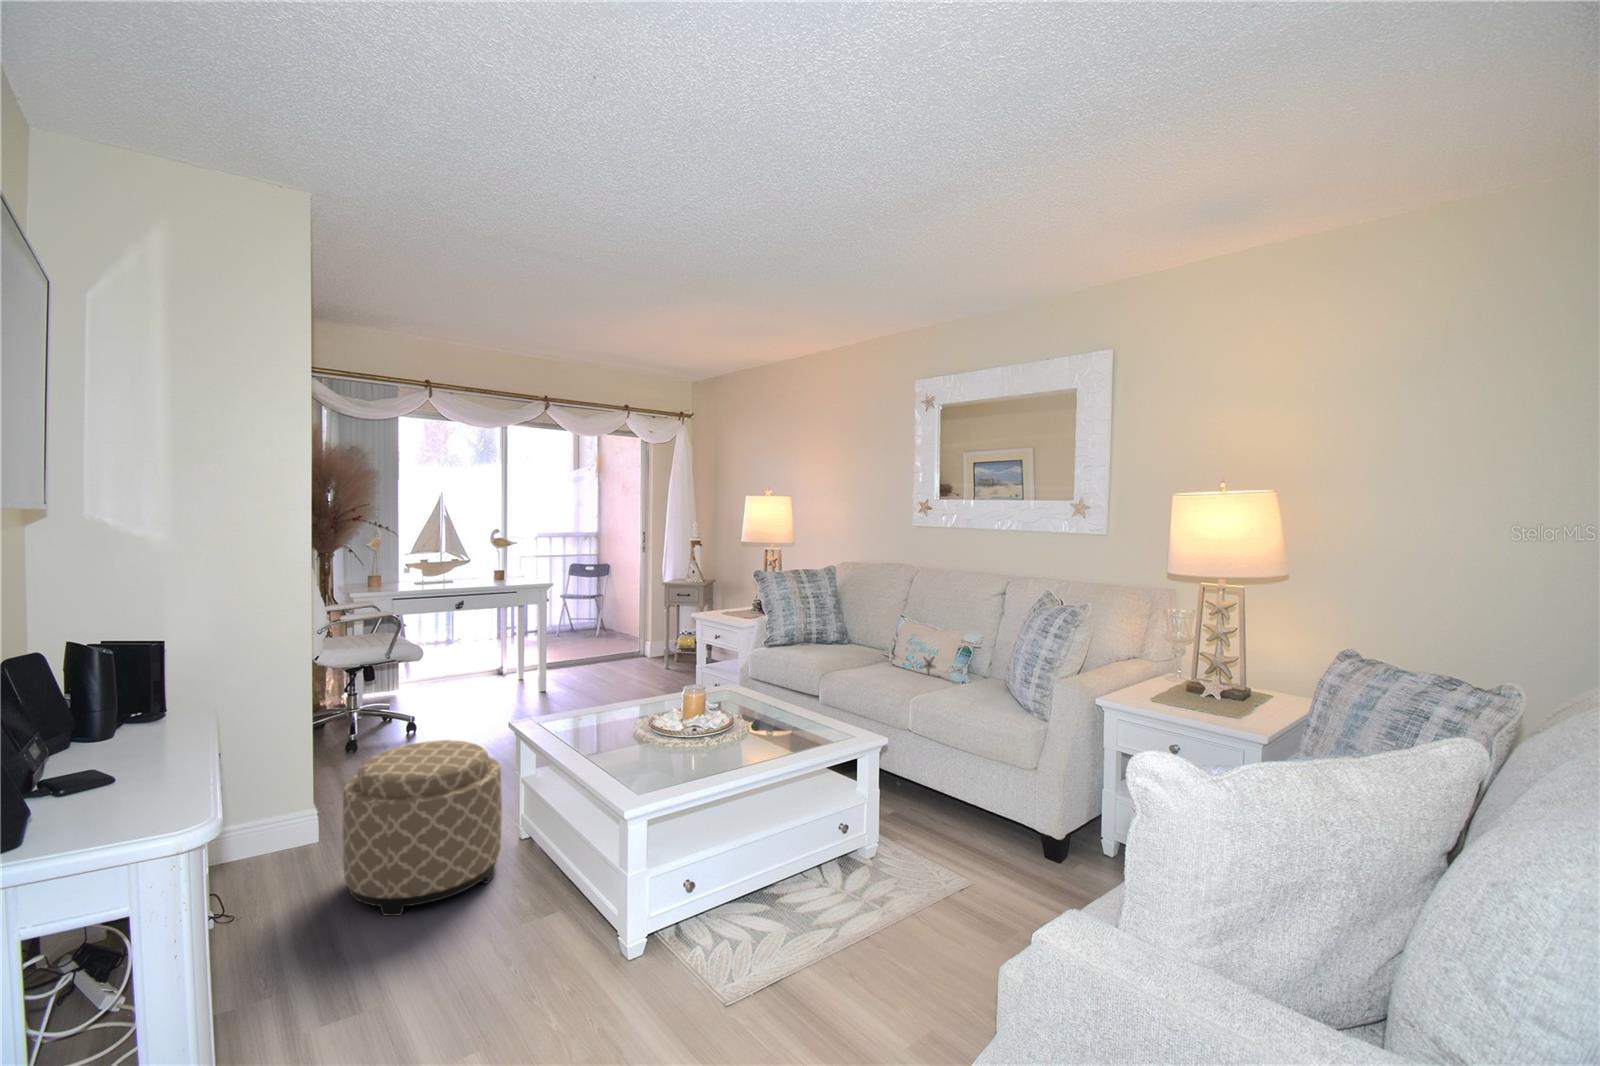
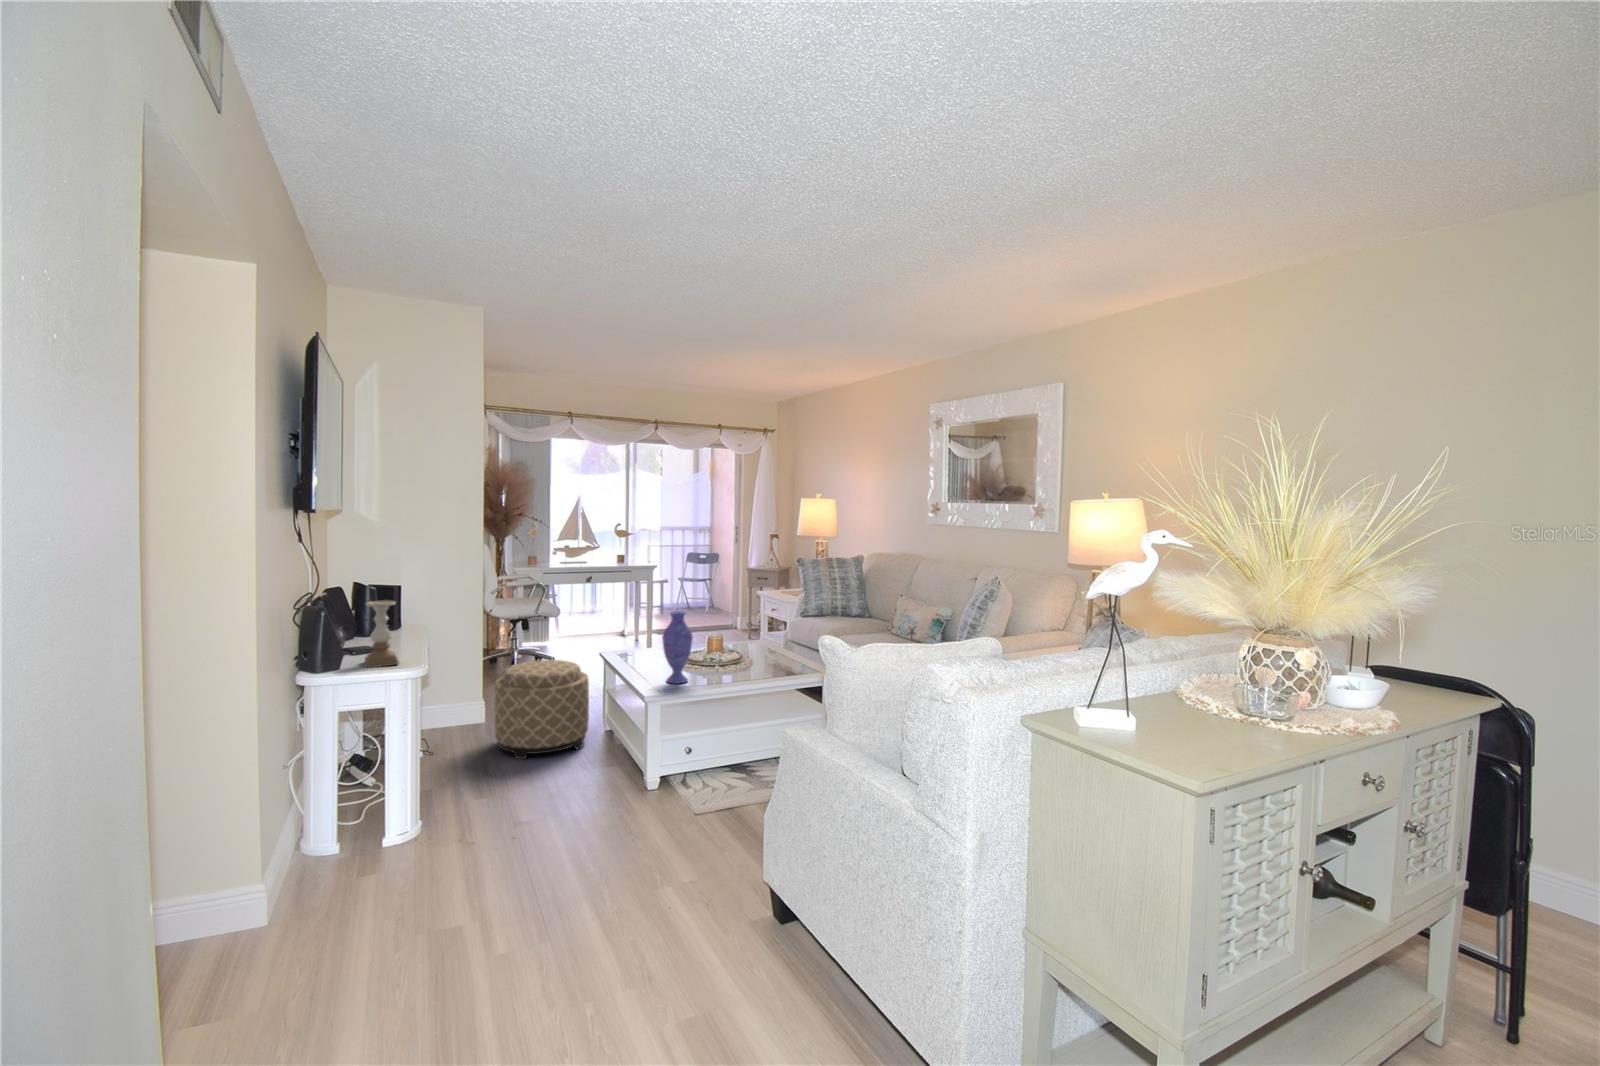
vase: none [632,661,680,774] -> present [662,611,693,684]
candle holder: none [68,690,152,843] -> present [365,600,399,667]

